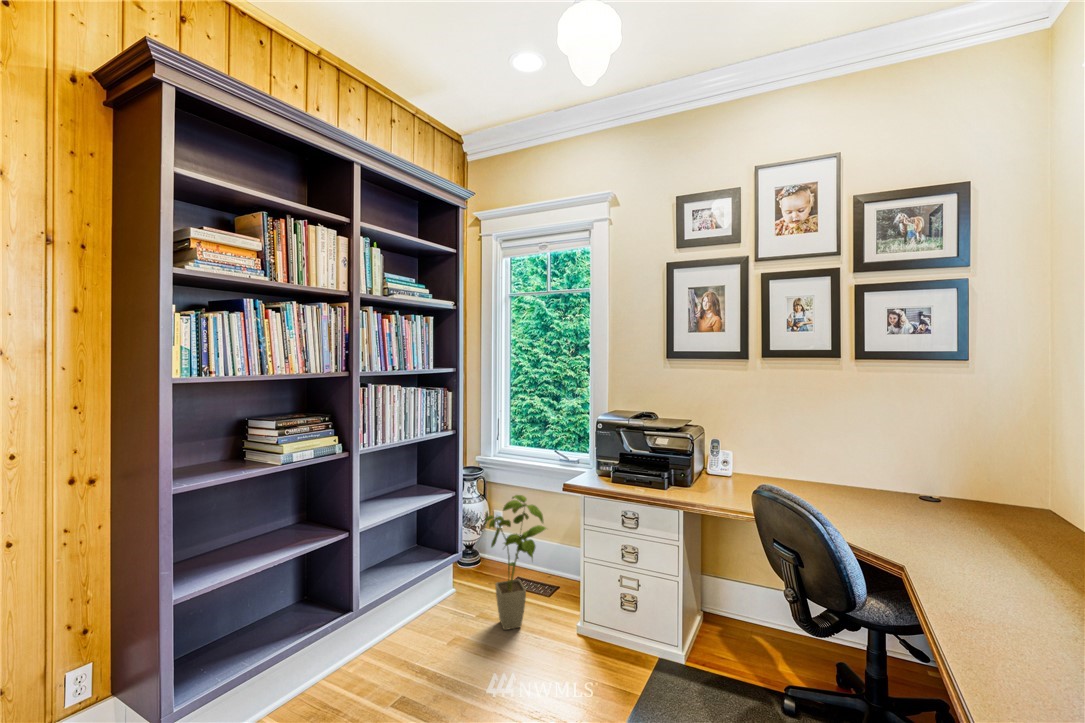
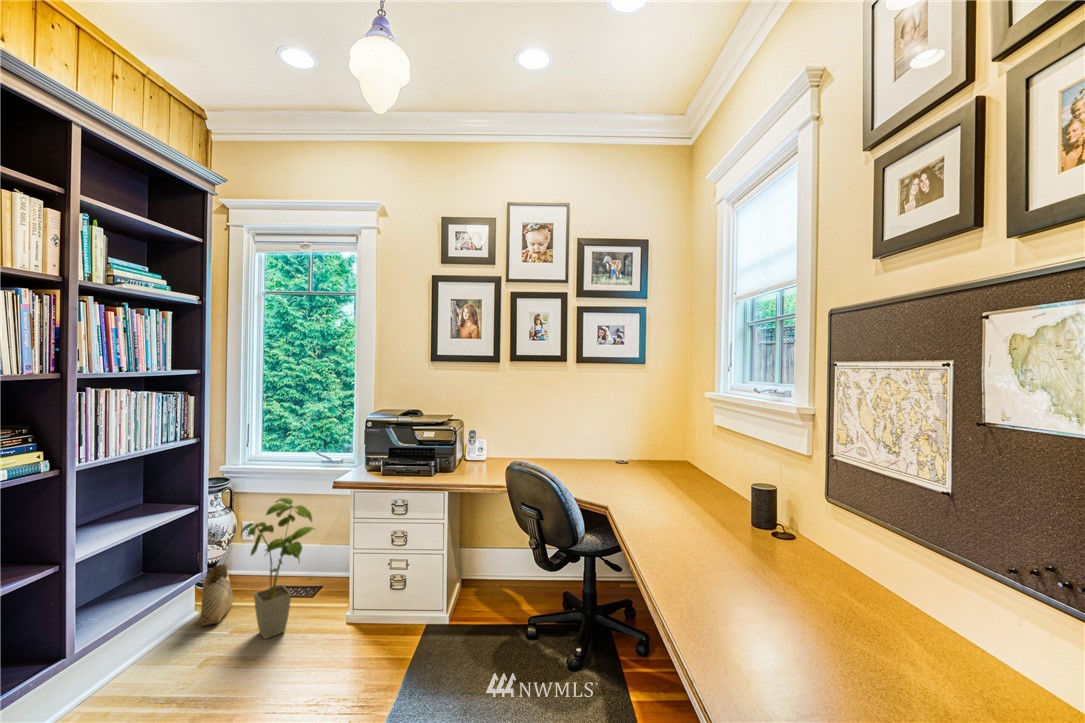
woven basket: none [453,534,482,602] -> present [198,553,234,626]

